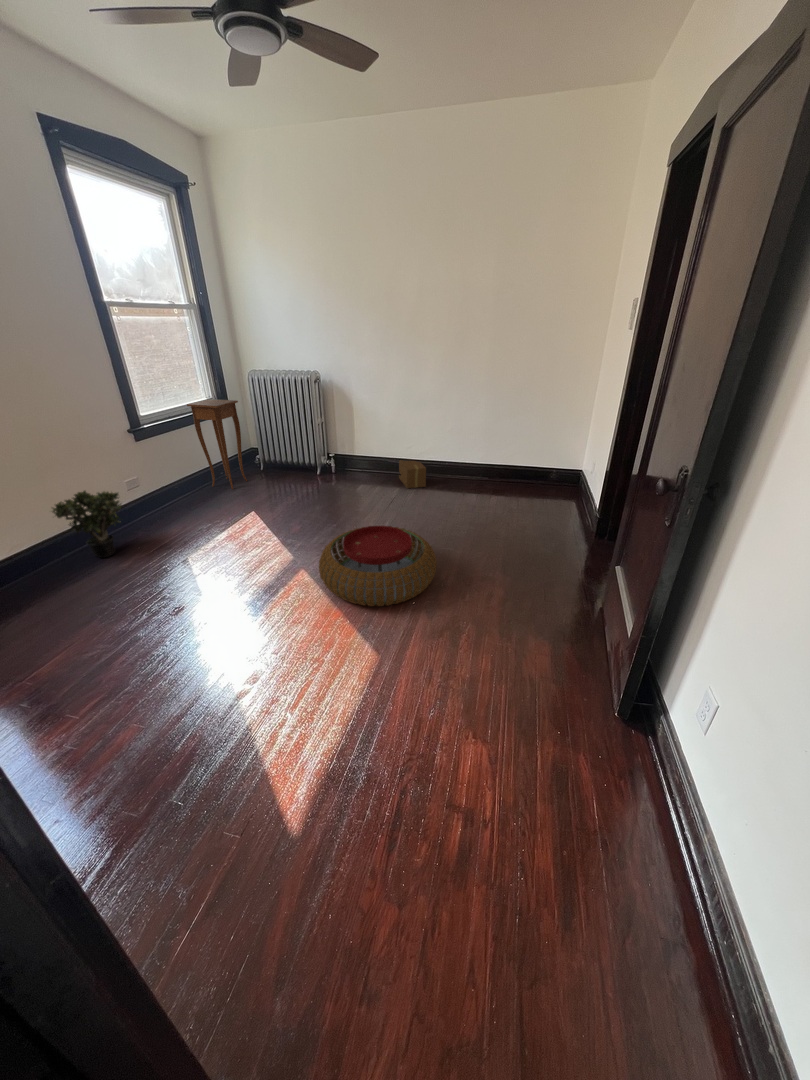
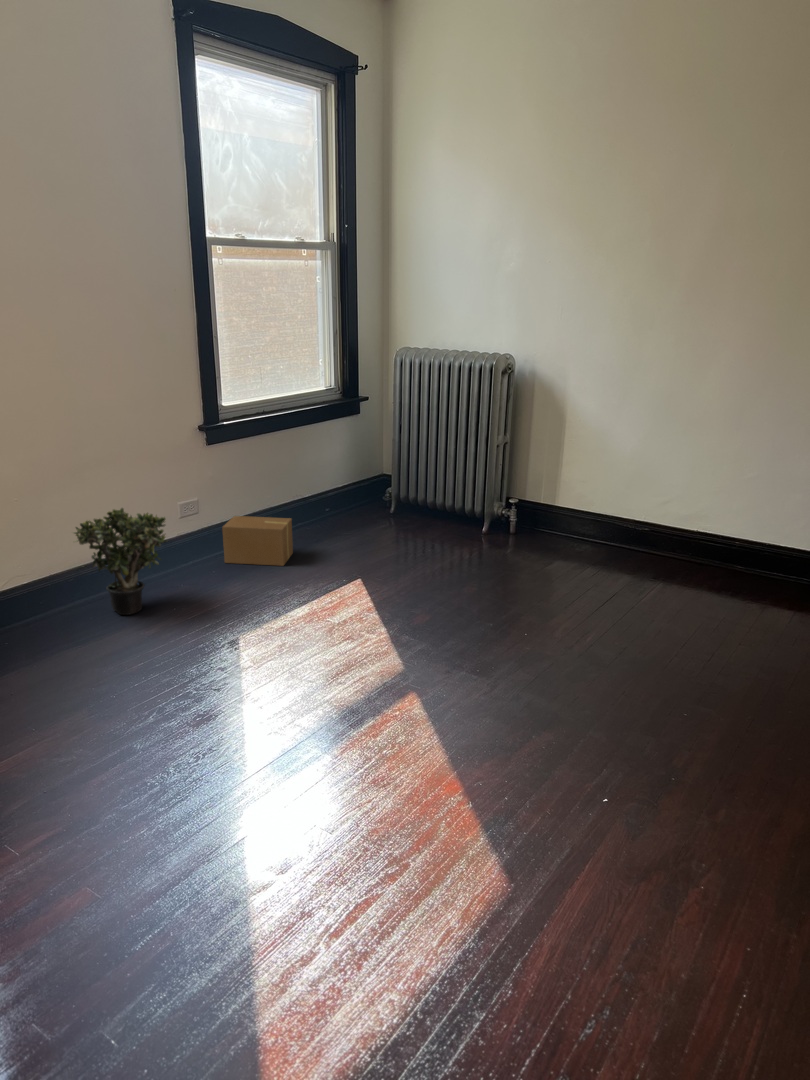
side table: present [187,399,247,489] -> none [292,388,370,537]
cardboard box: present [399,460,426,488] -> present [222,516,293,566]
pouf: present [319,526,437,606] -> none [439,633,673,794]

